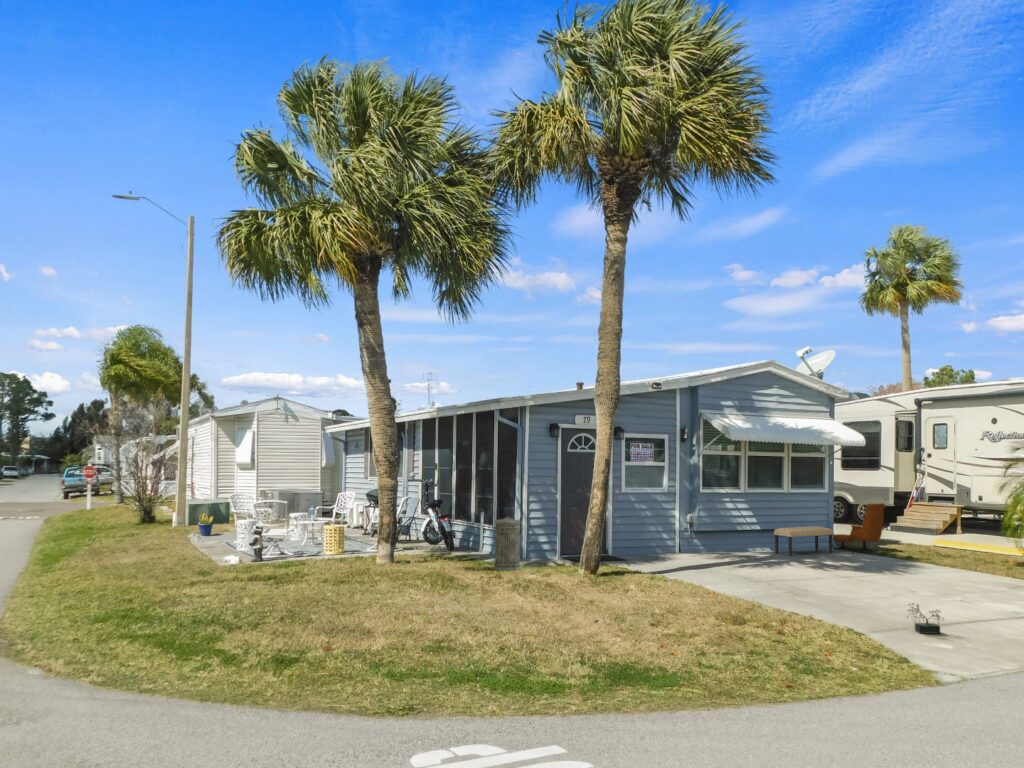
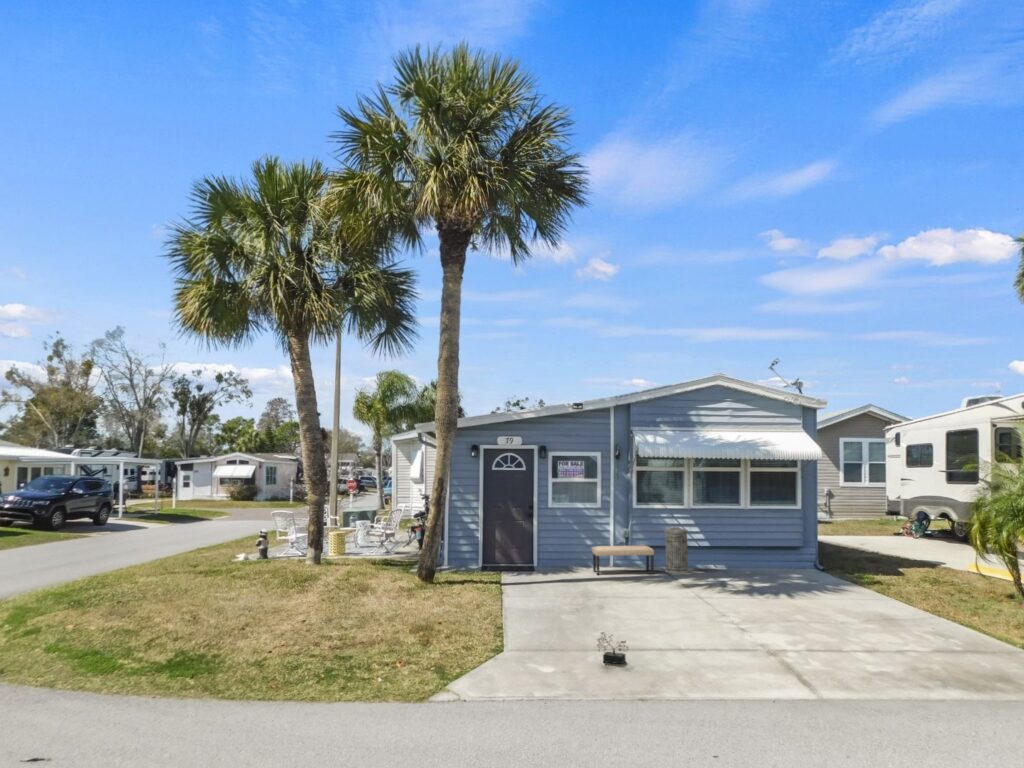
lounge chair: present [833,503,885,554] -> none [807,522,847,575]
trash can: present [494,517,521,571] -> present [665,527,689,574]
bench: present [774,526,833,556] -> present [592,545,654,575]

